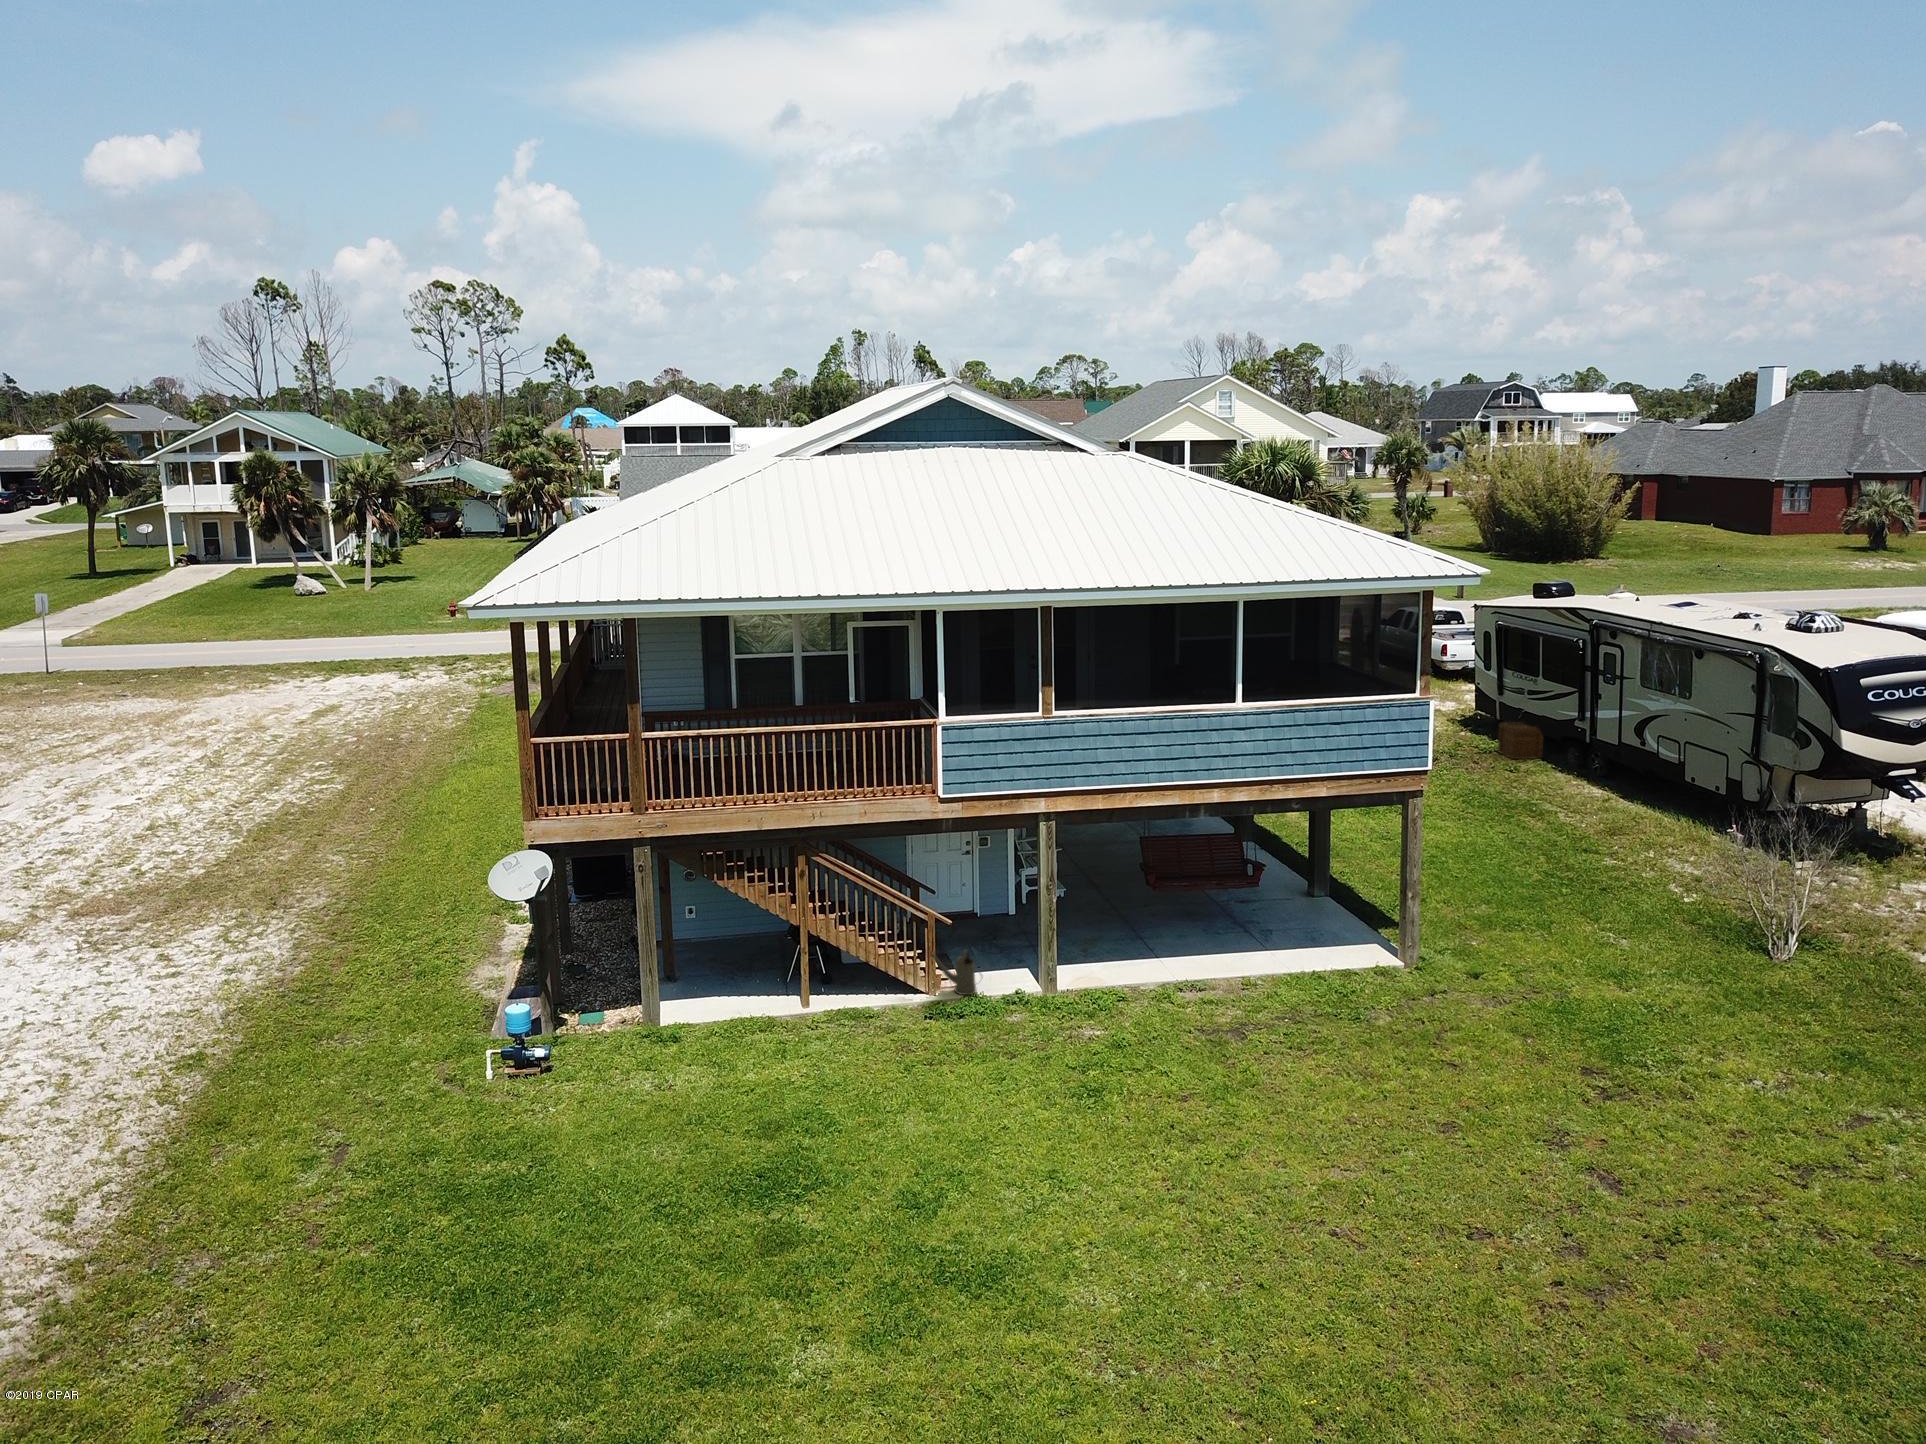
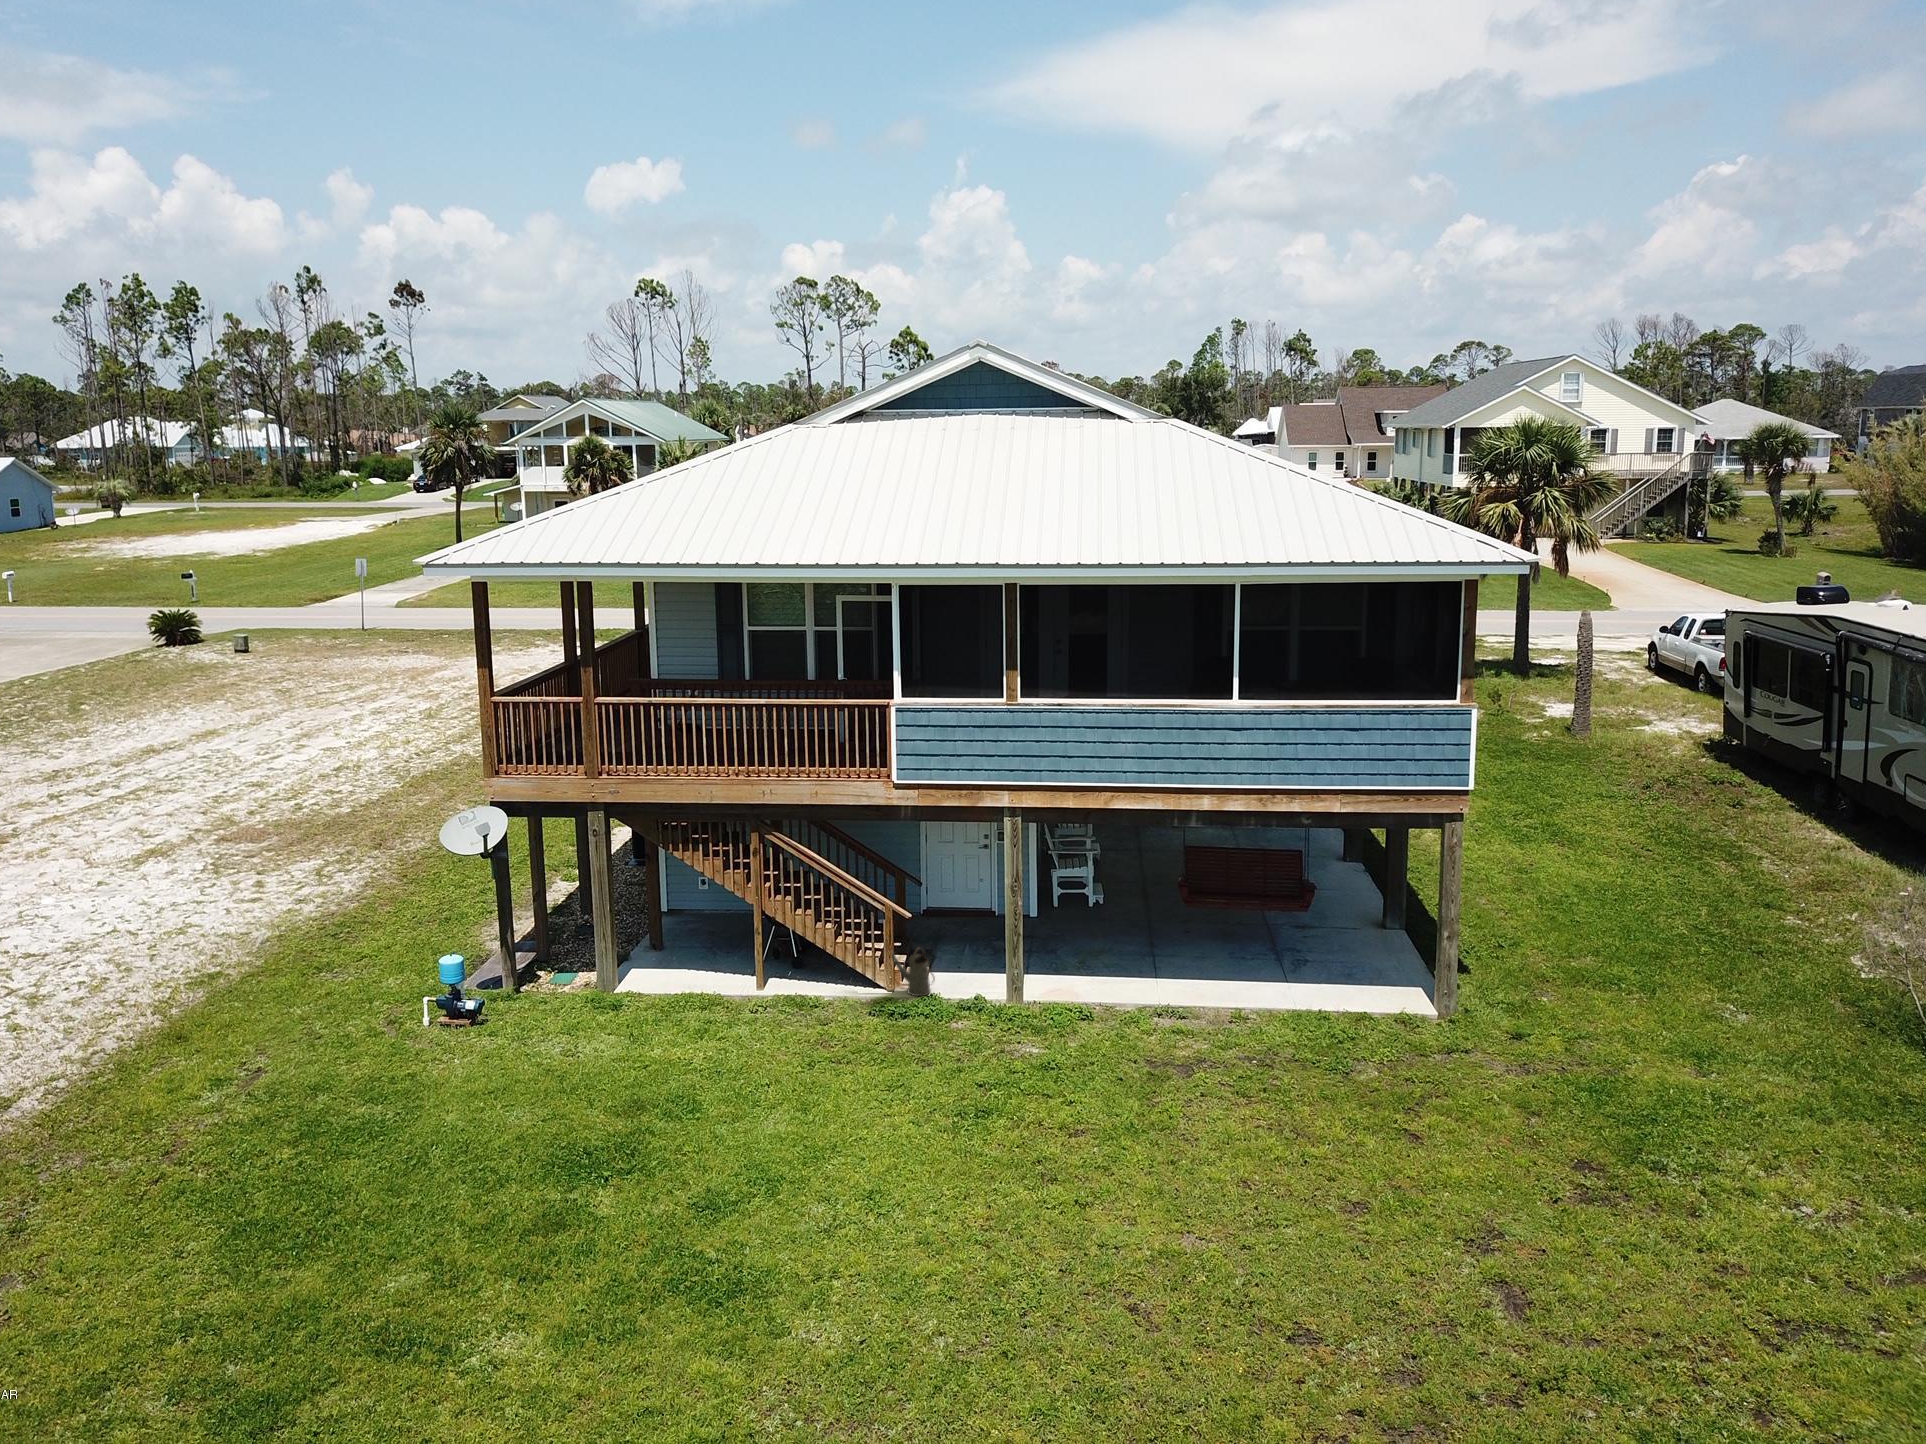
wooden crate: present [1498,722,1543,759] -> none [1730,750,1790,796]

